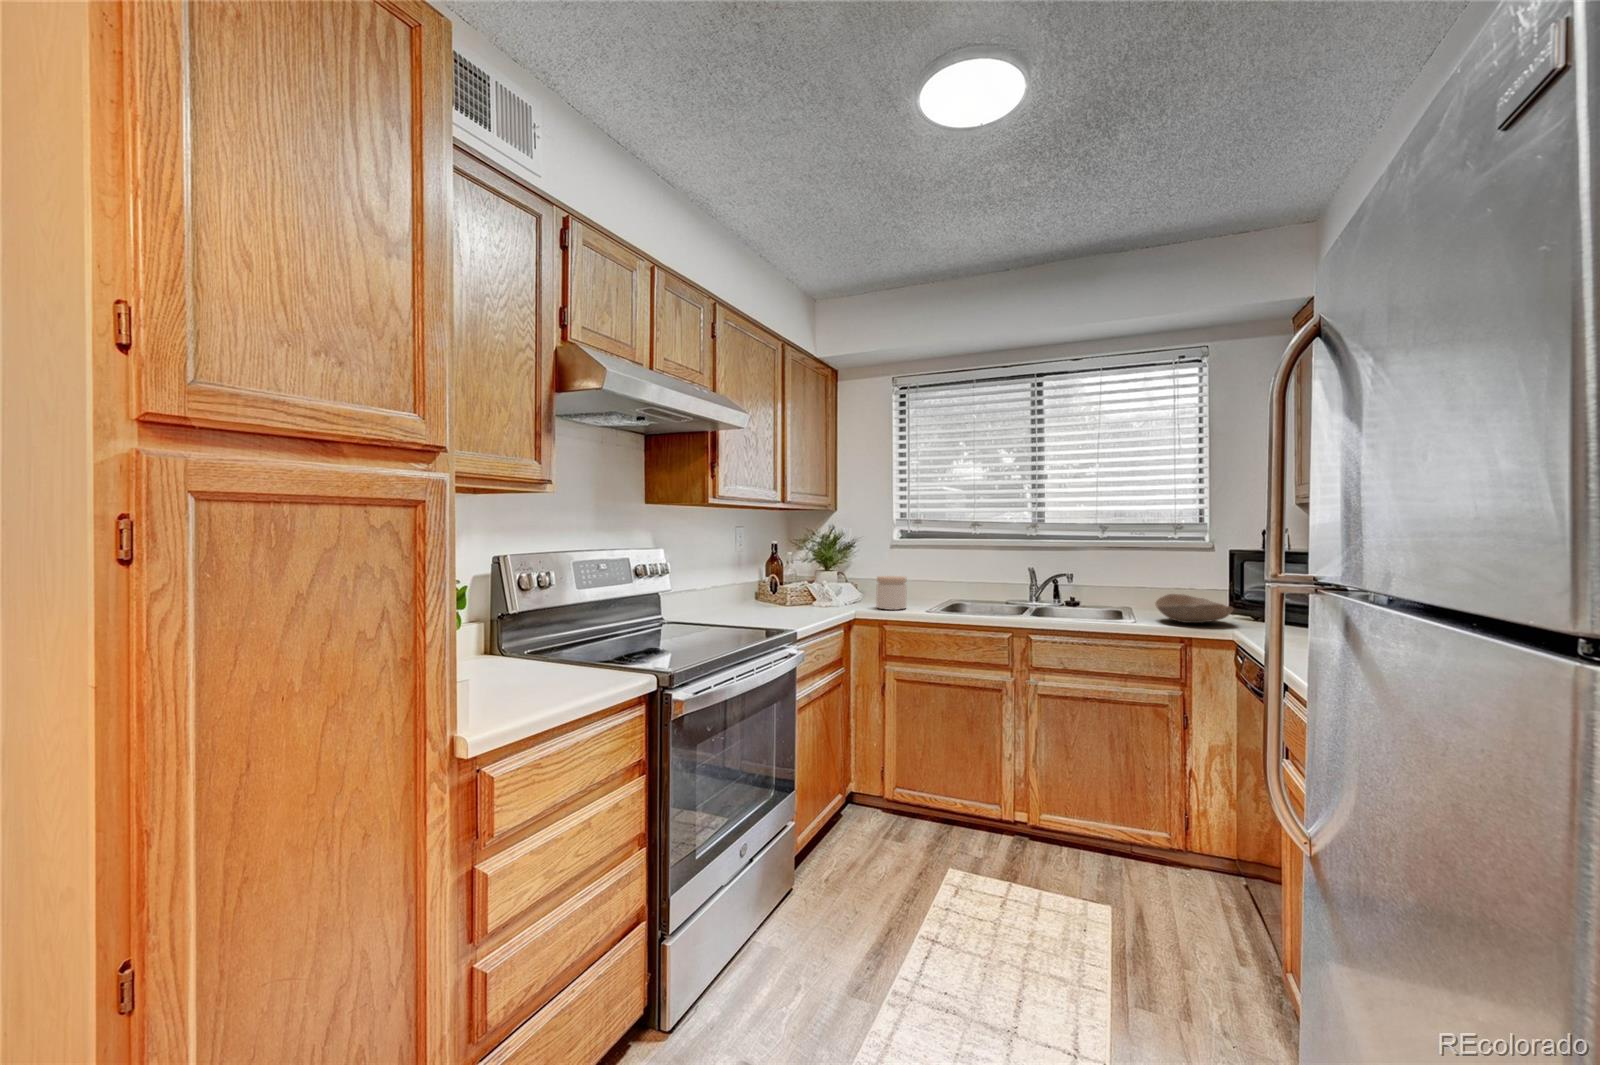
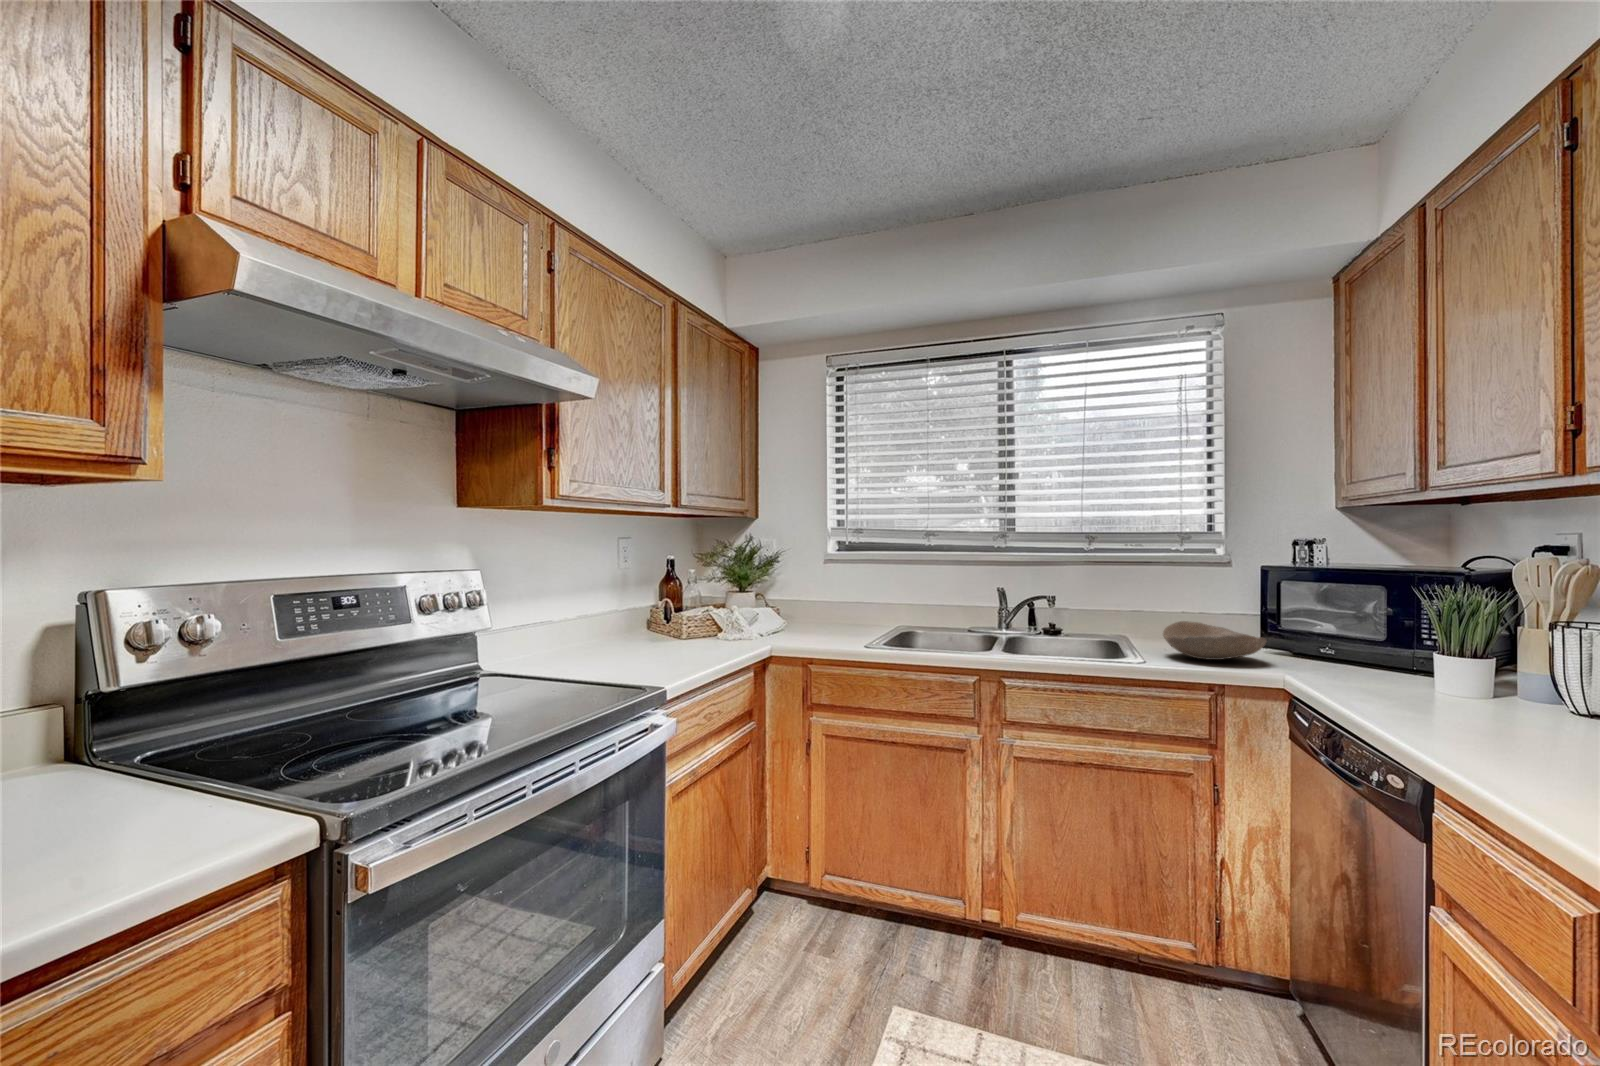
jar: present [876,576,907,610] -> none [804,598,843,642]

